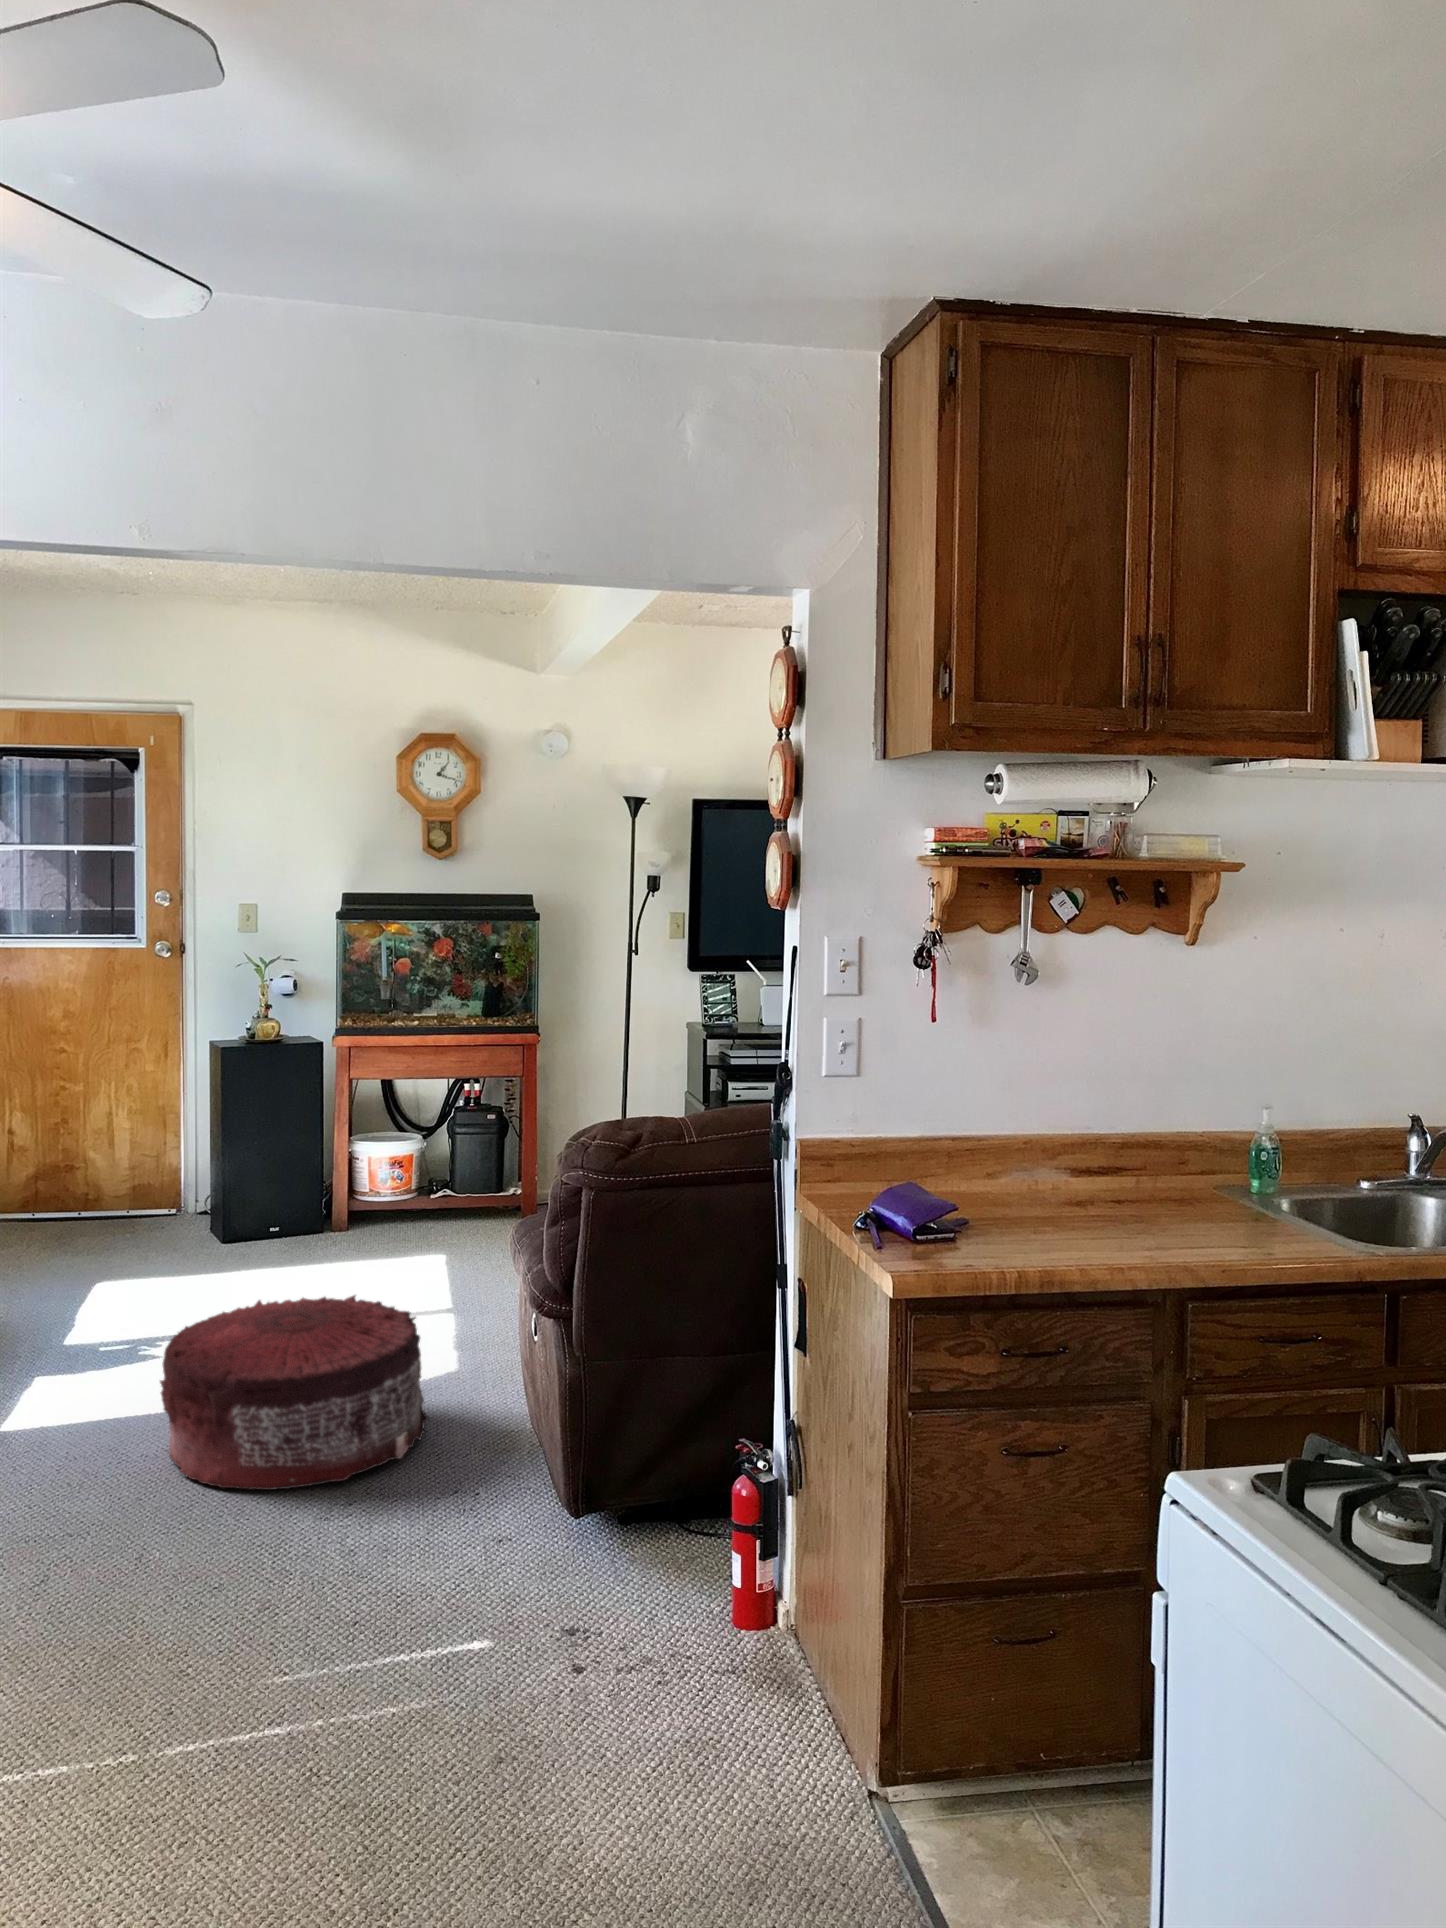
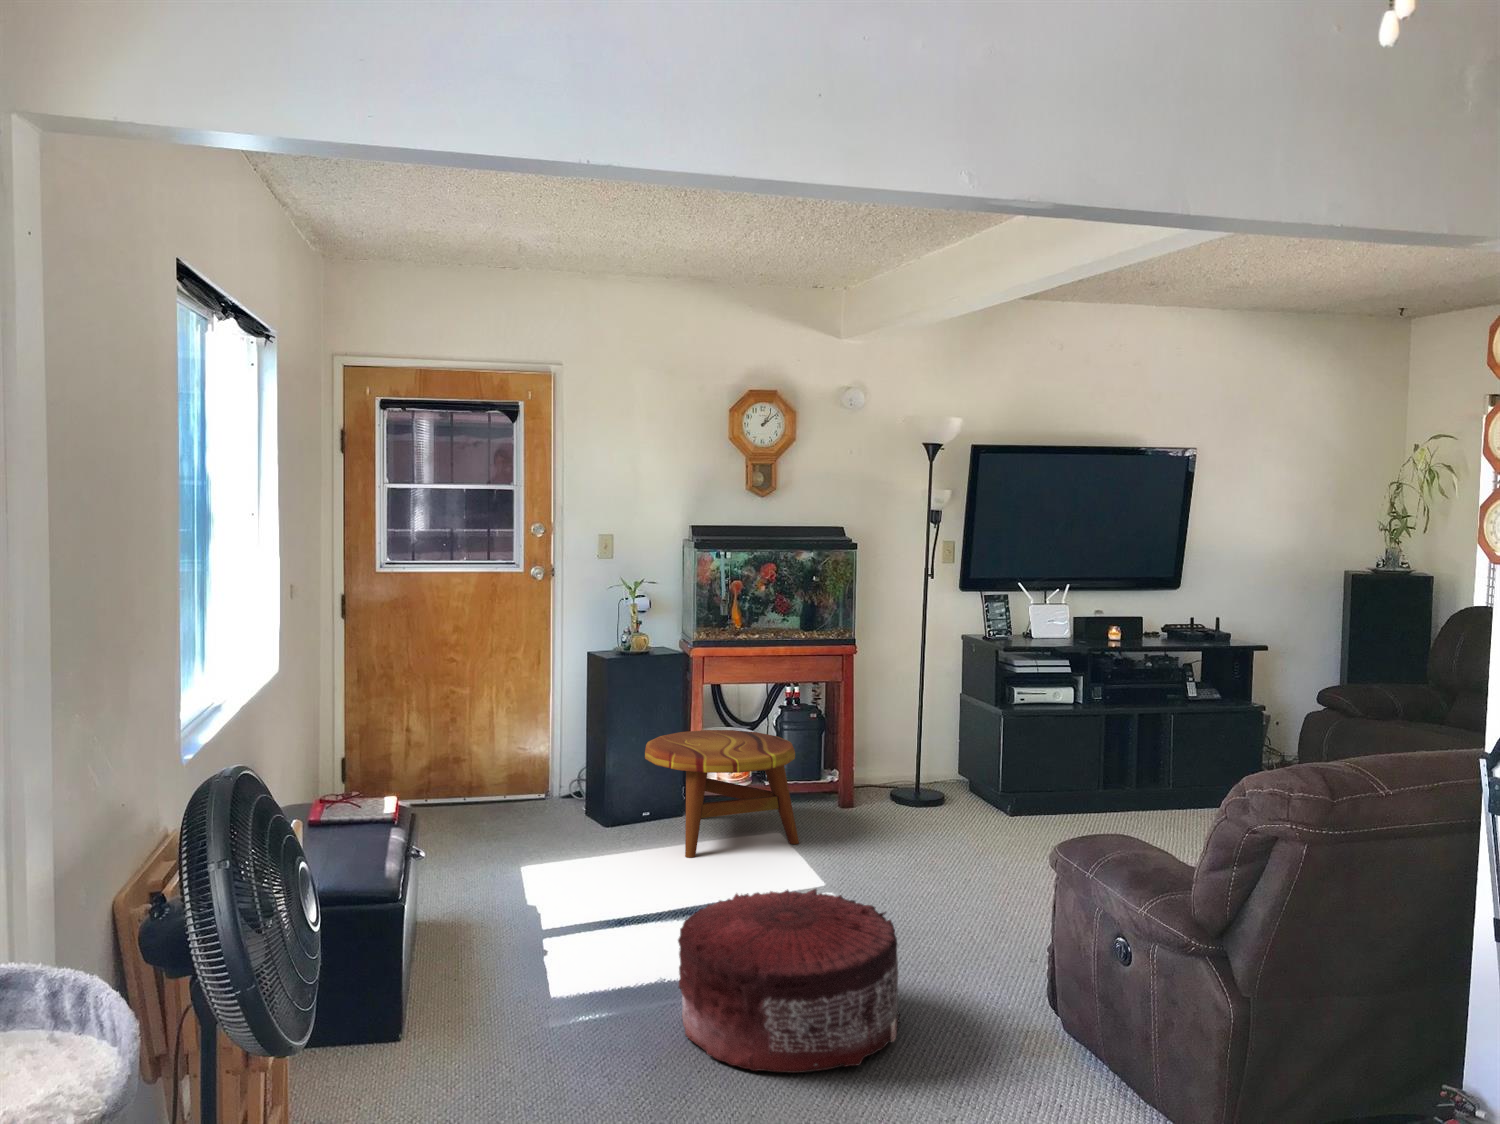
side table: none [263,1132,446,1277] -> present [645,730,799,858]

